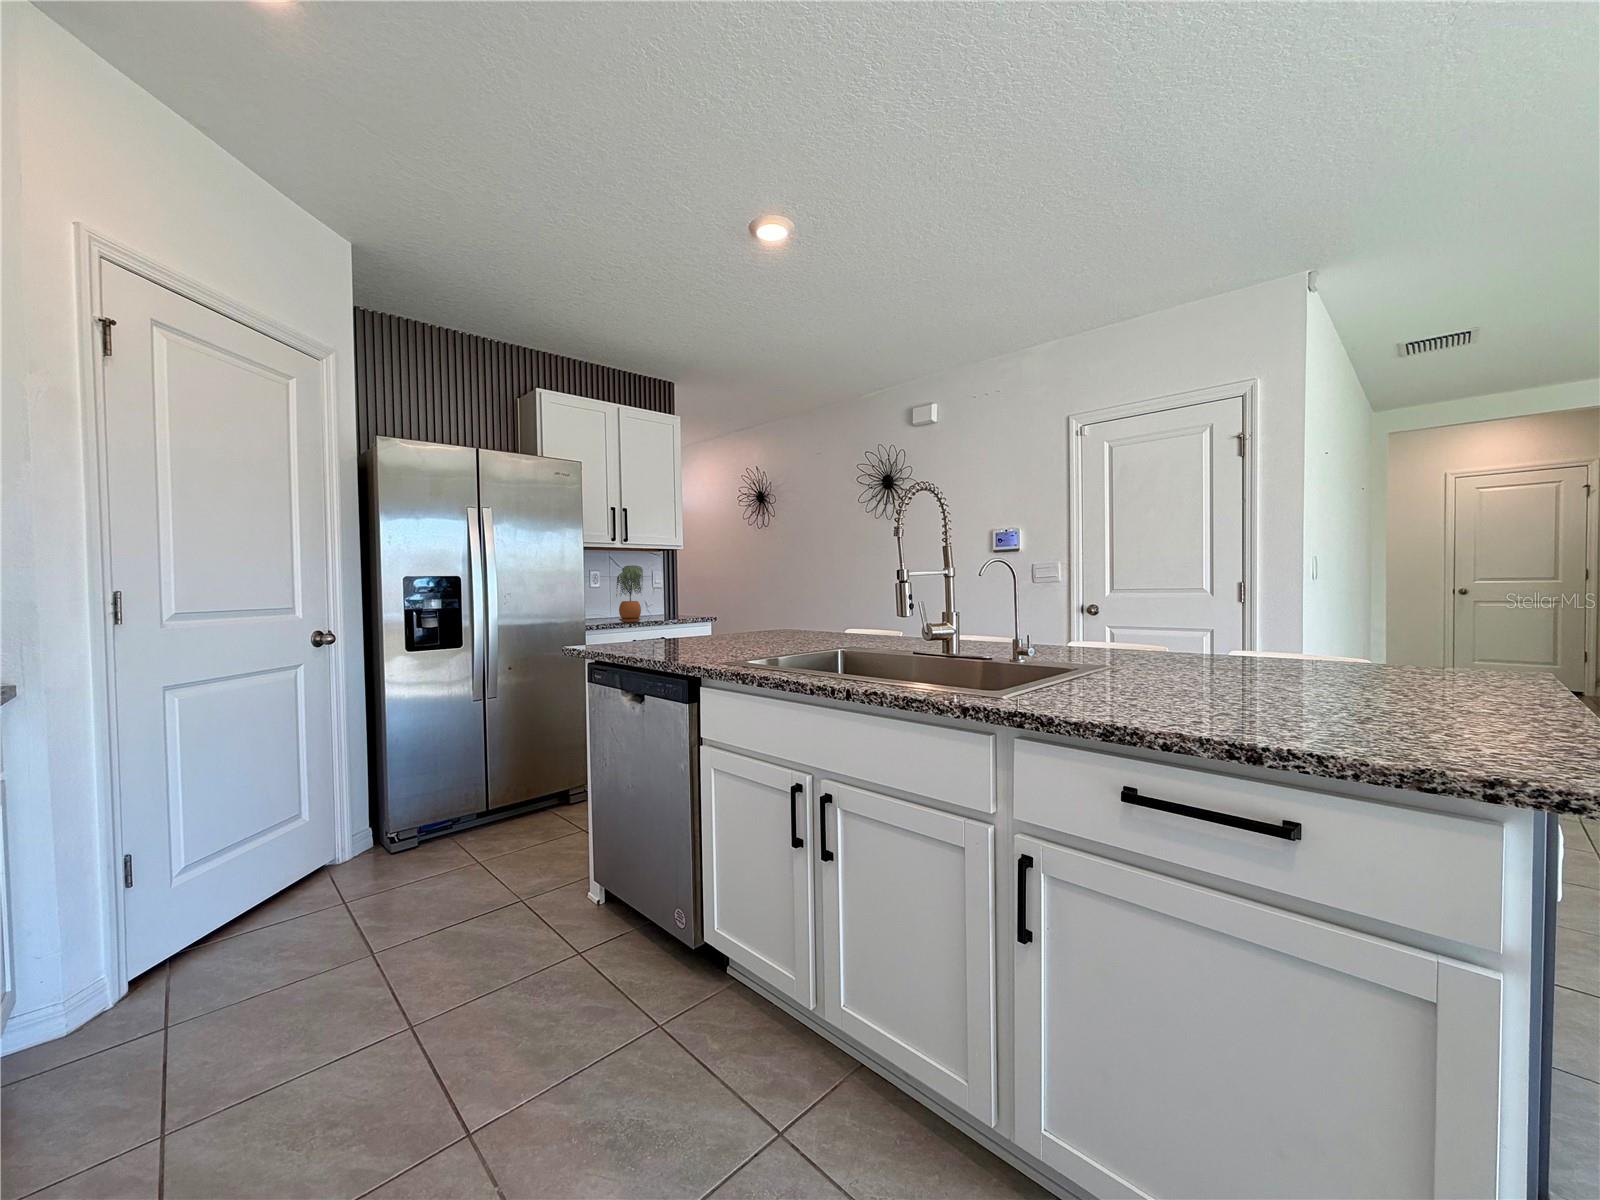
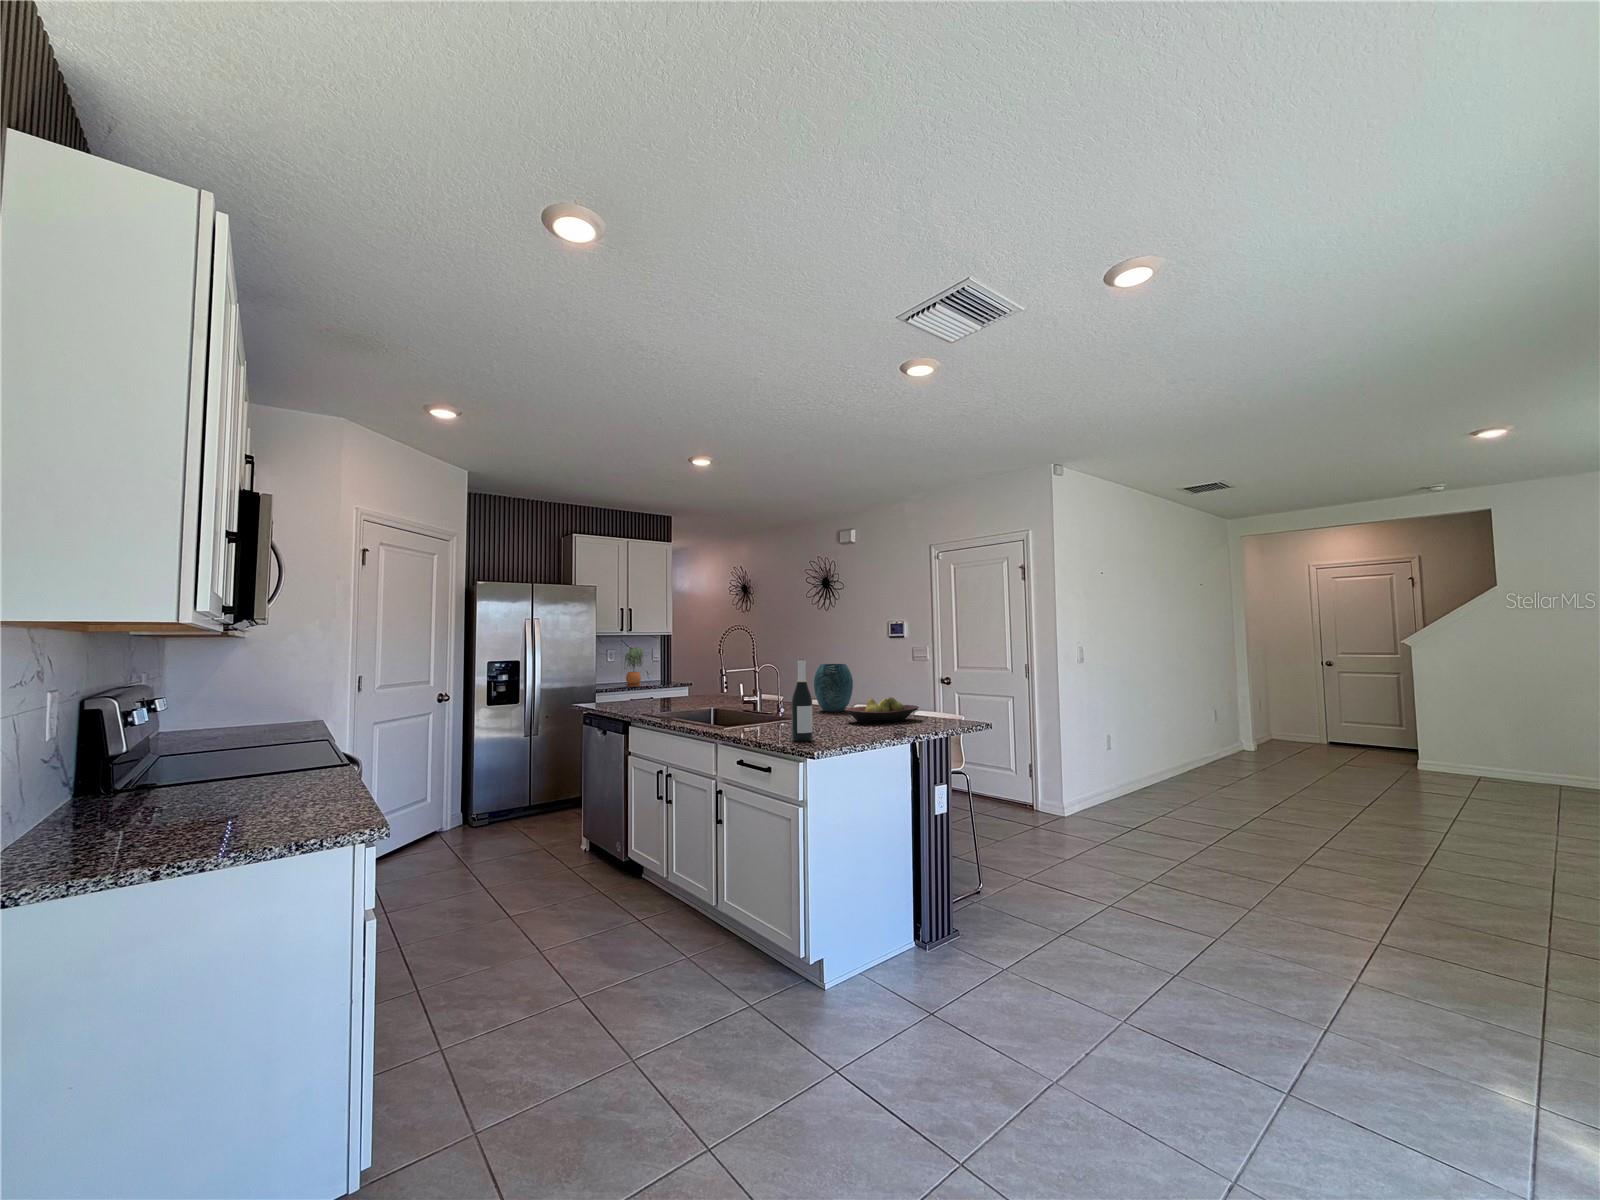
wine bottle: none [1406,485,1500,753] -> present [792,659,813,742]
vase: none [1049,565,1129,655] -> present [814,664,853,712]
fruit bowl: none [1226,622,1374,680] -> present [845,697,919,724]

